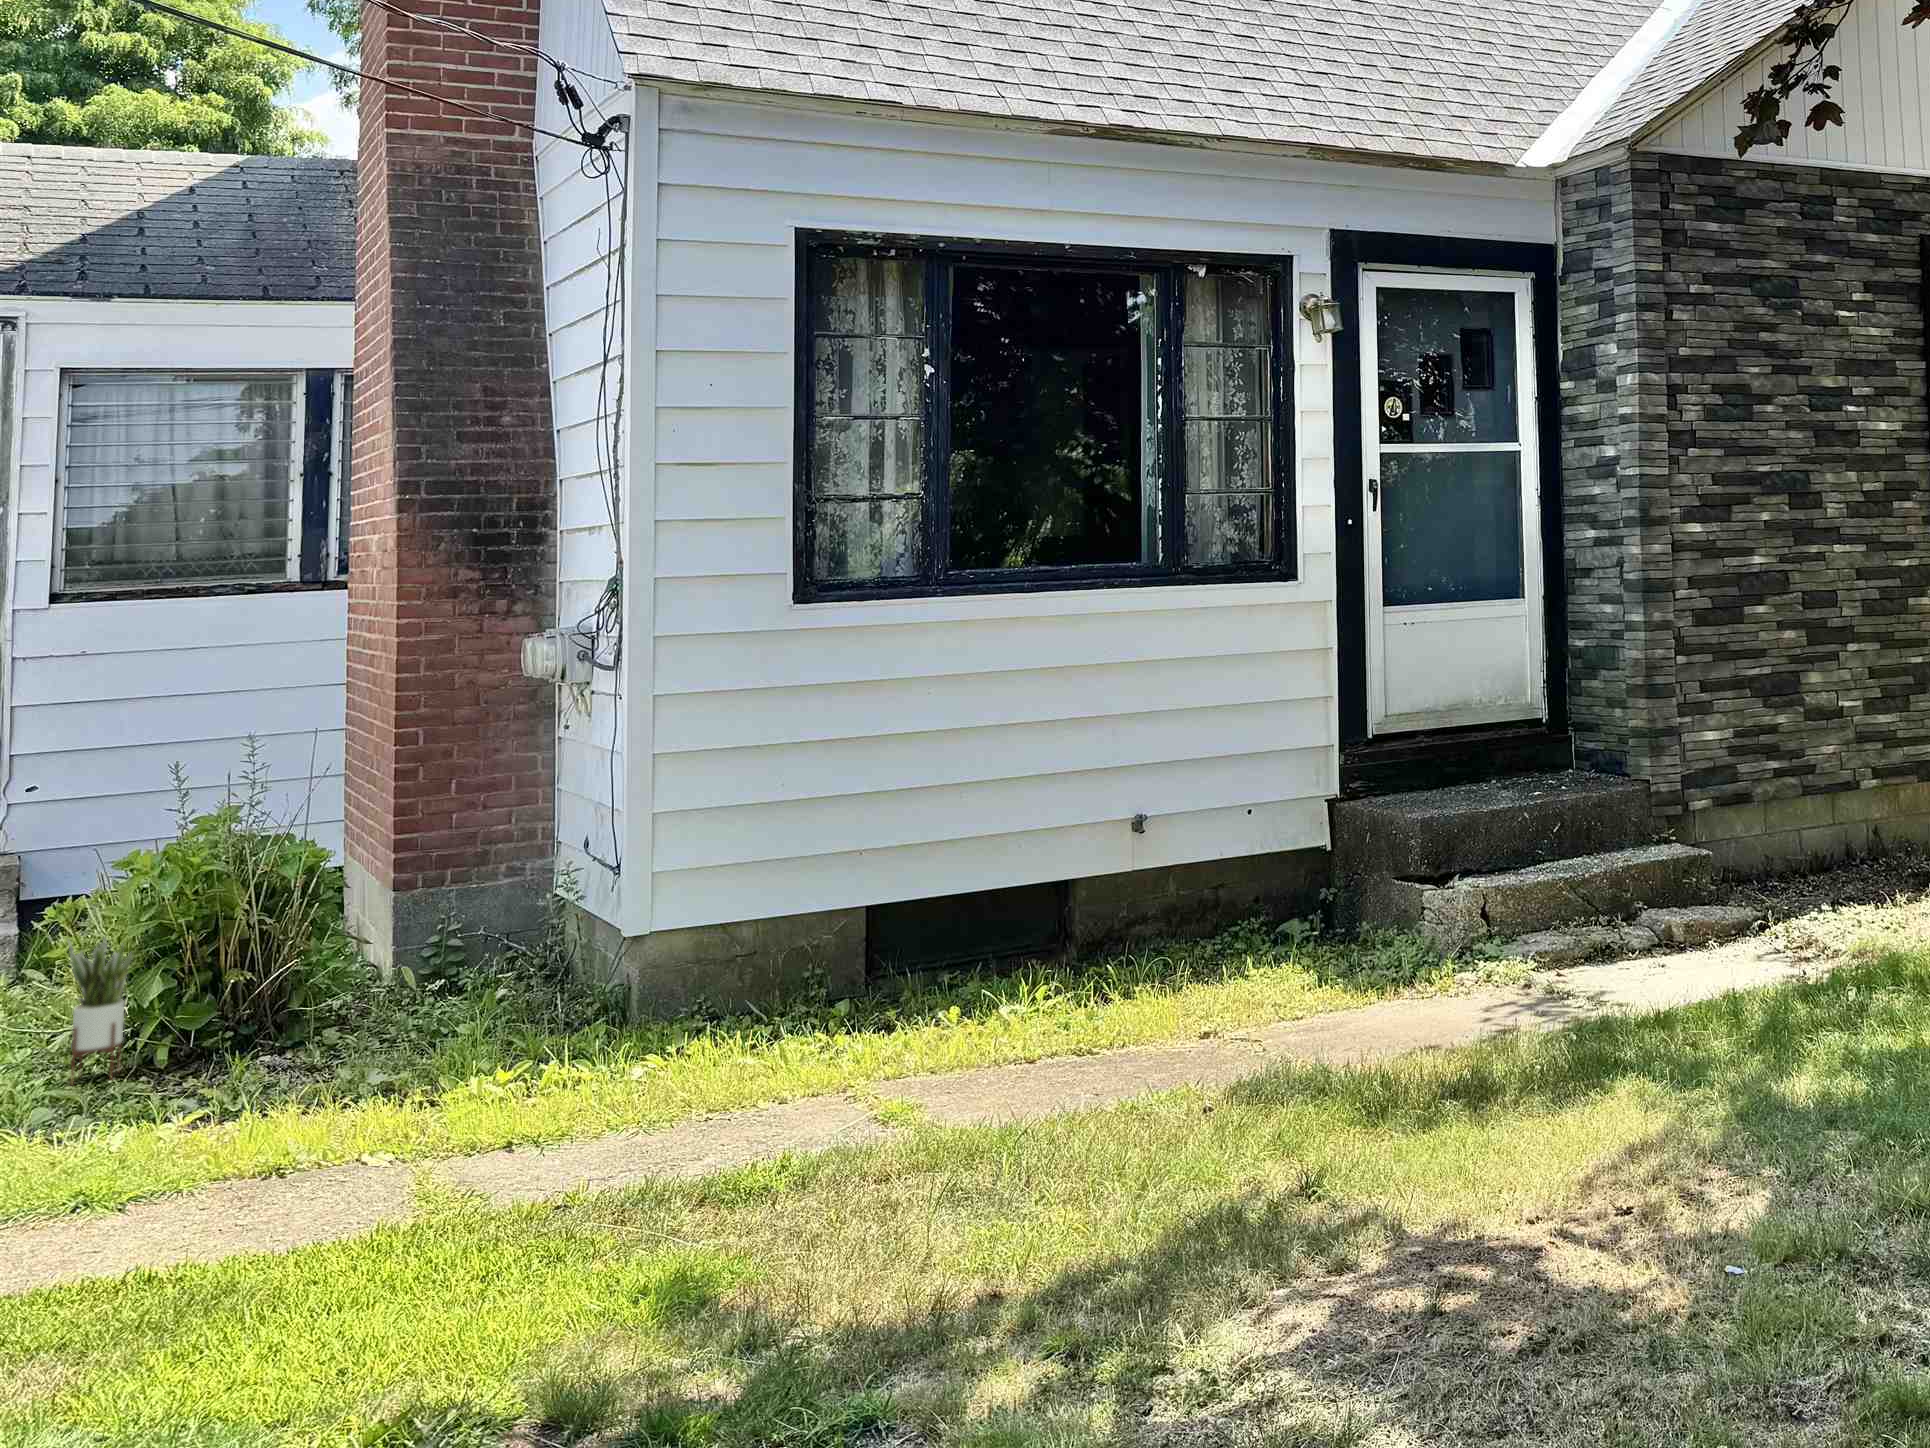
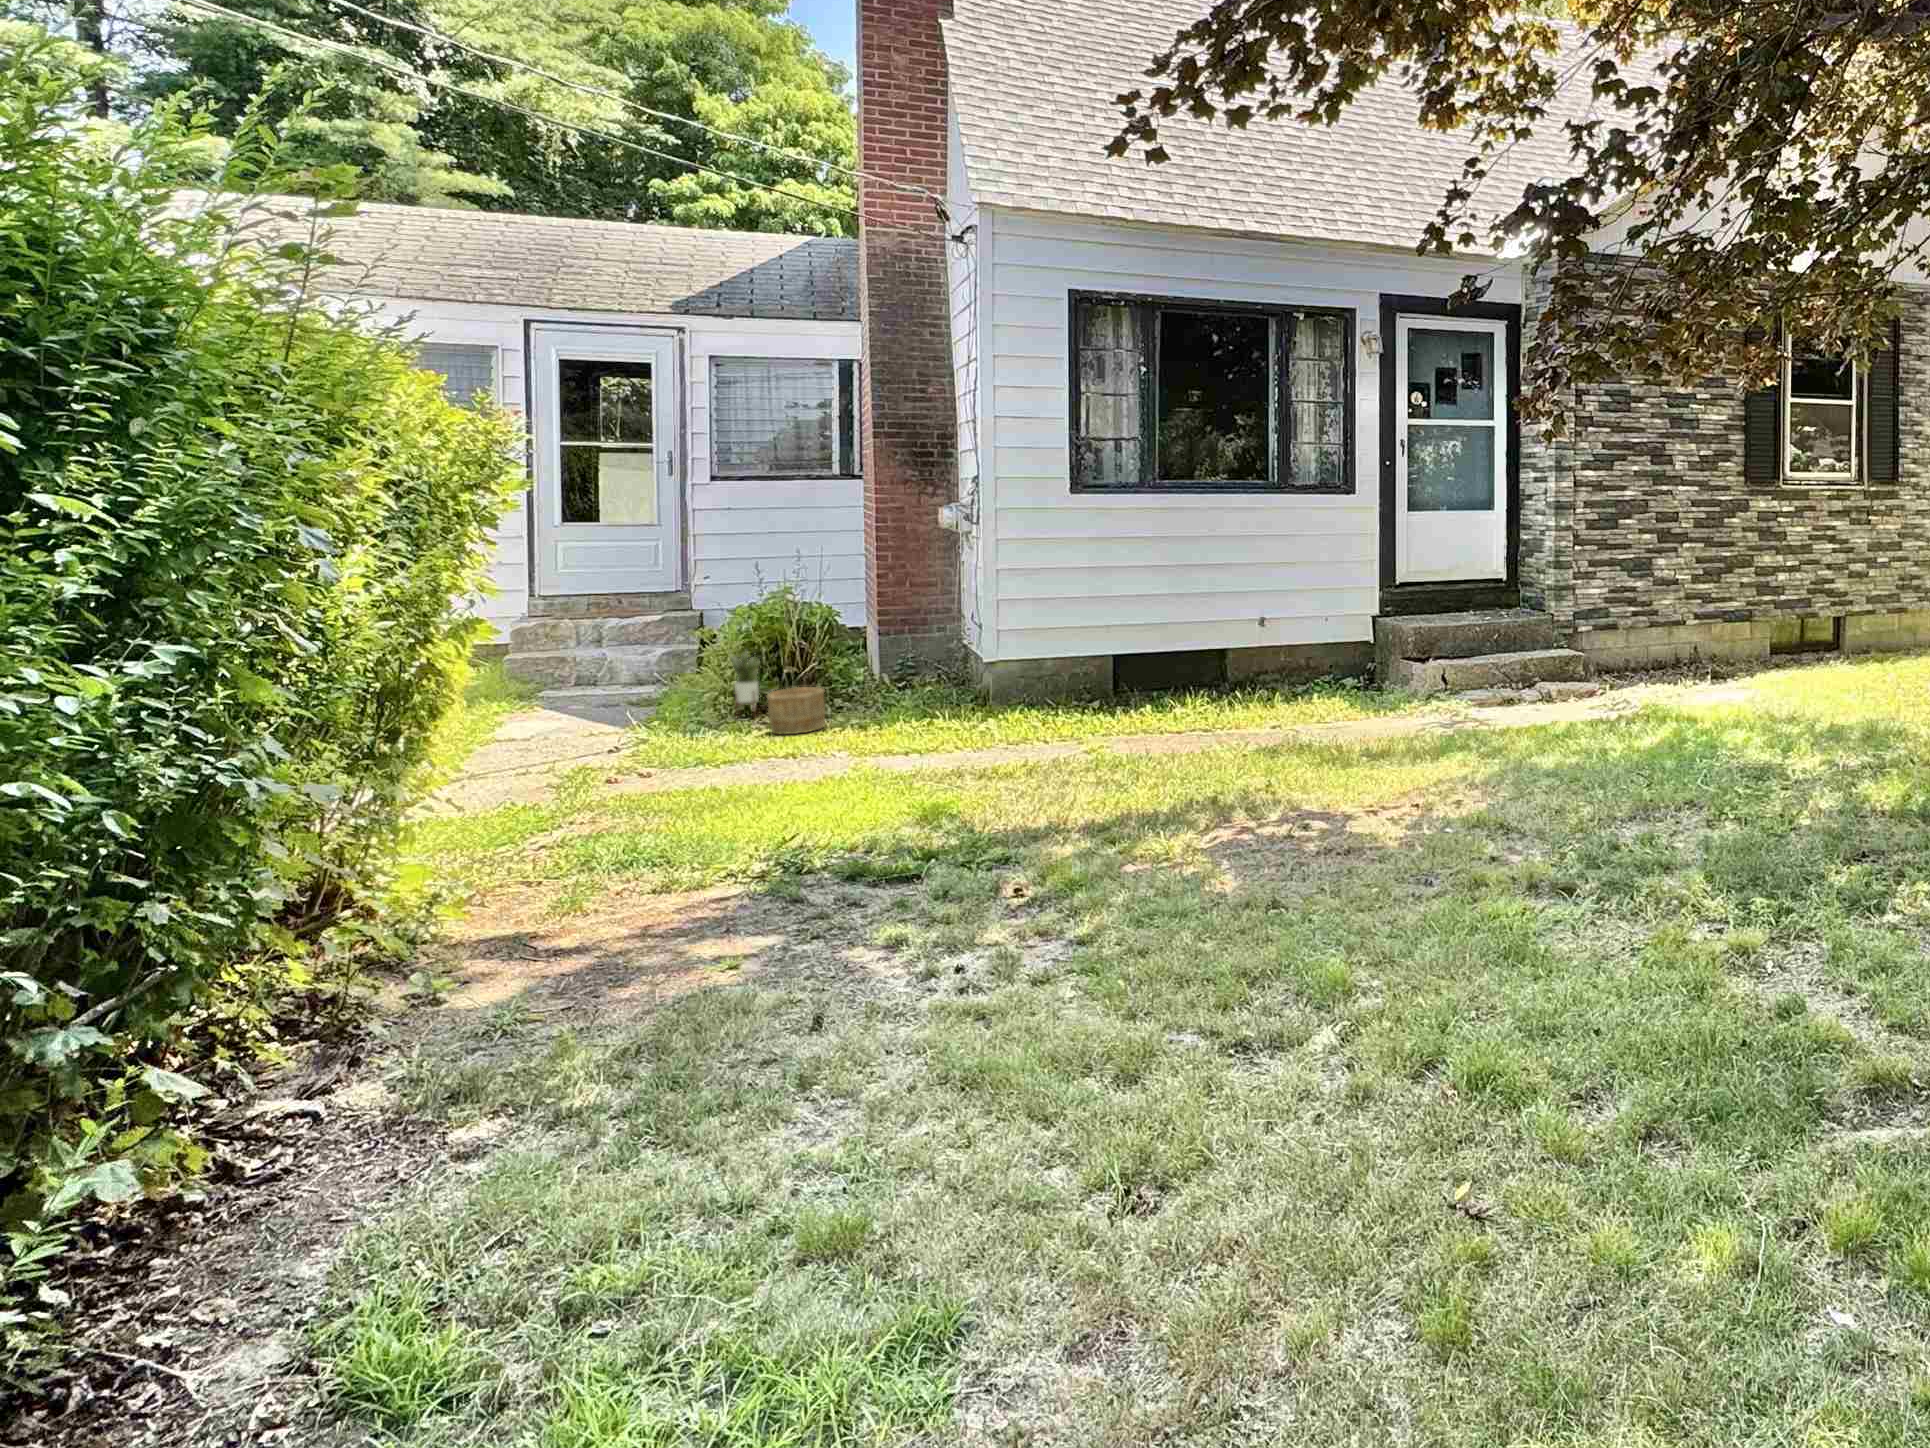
wooden bucket: none [144,1011,272,1121] -> present [767,687,825,734]

